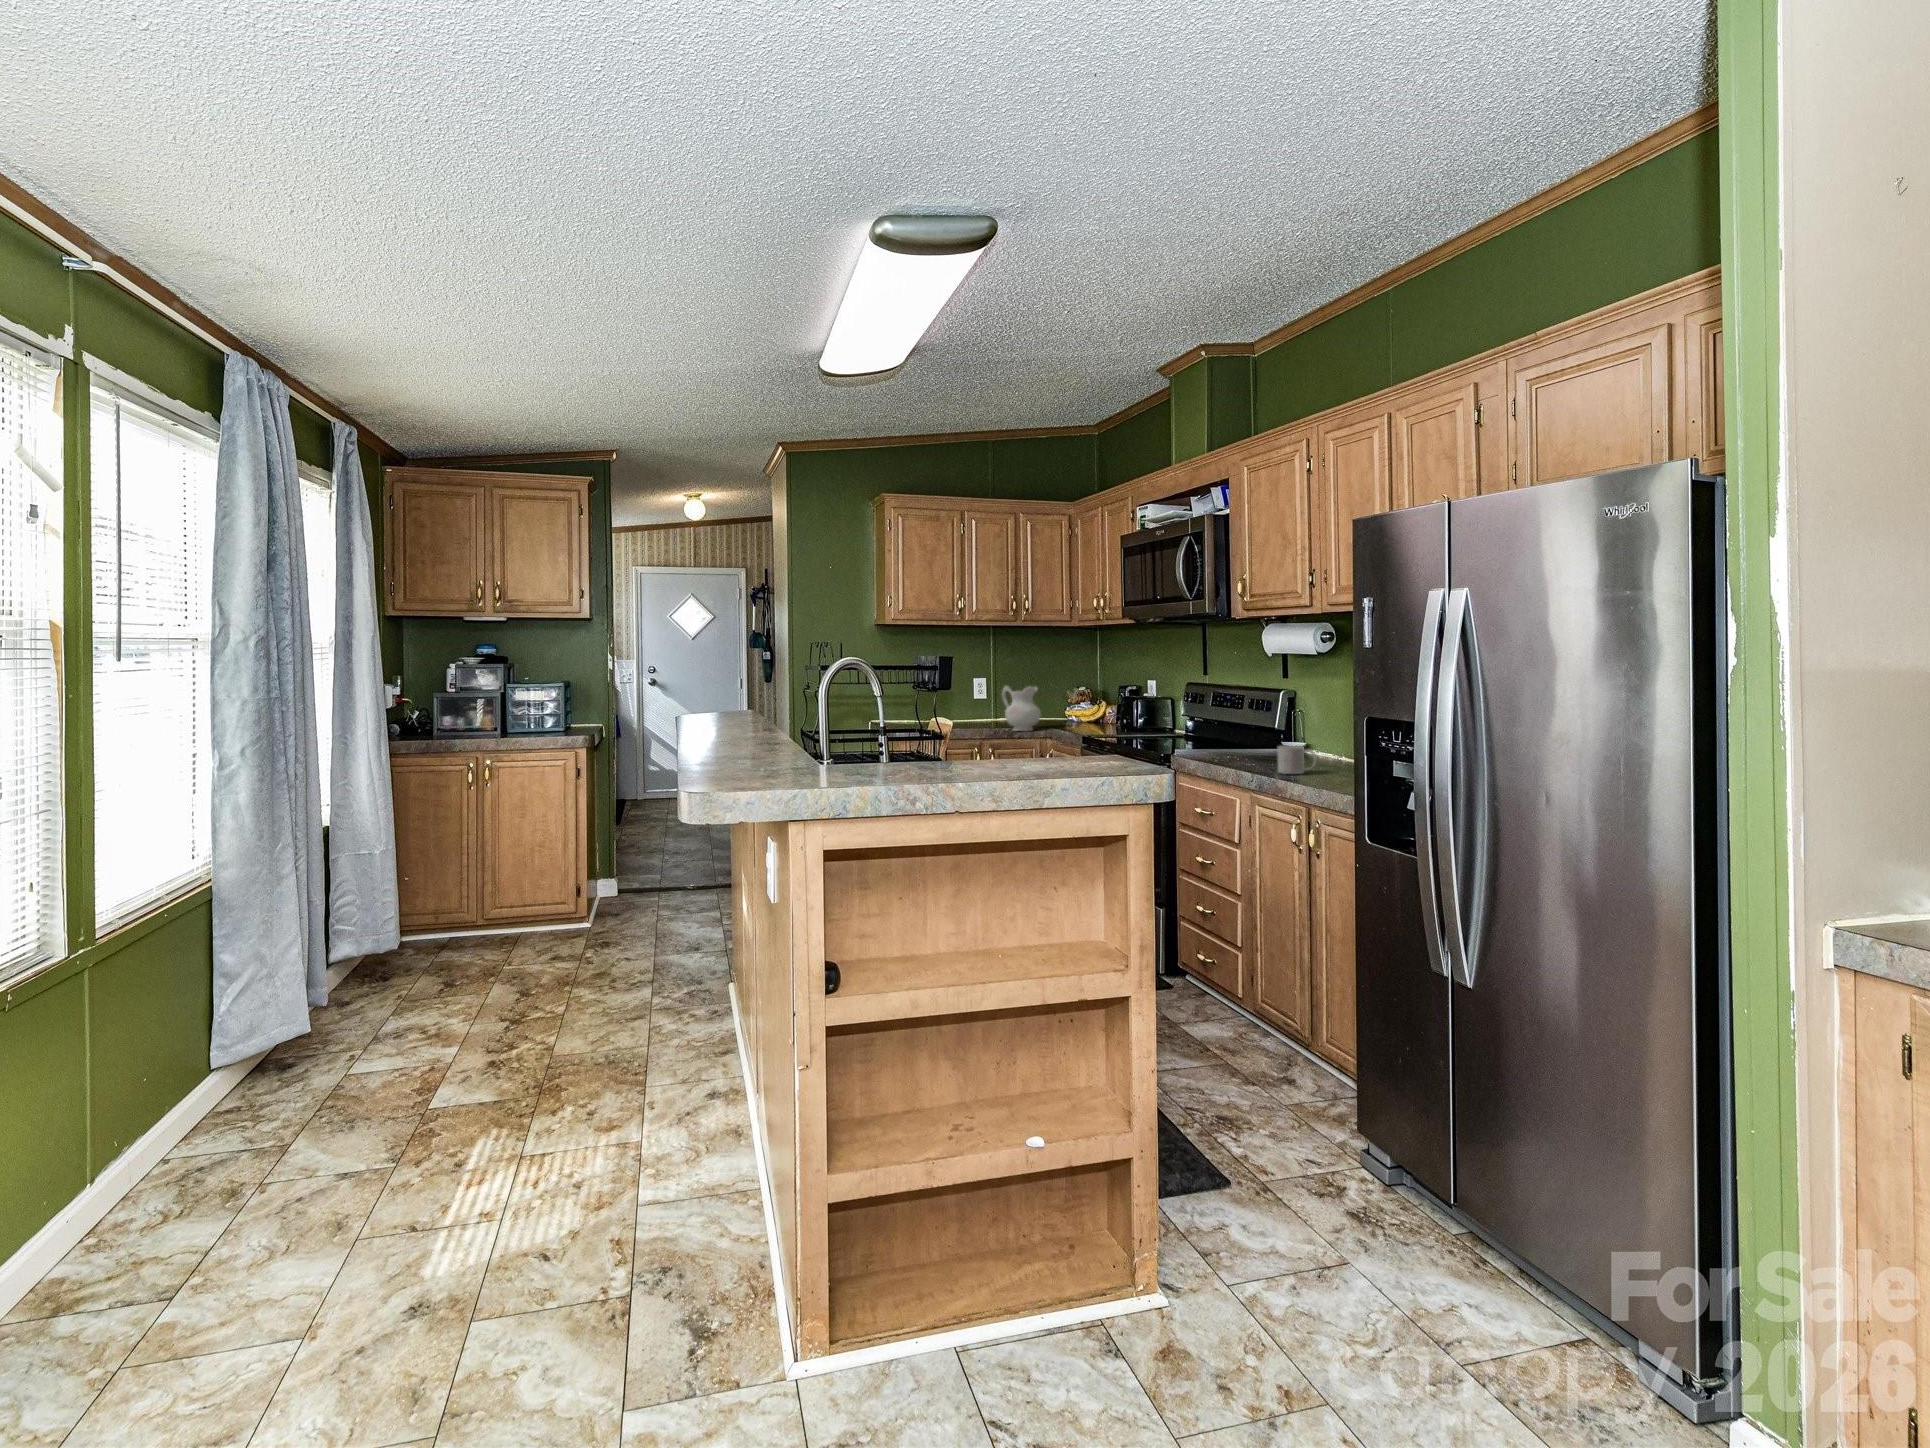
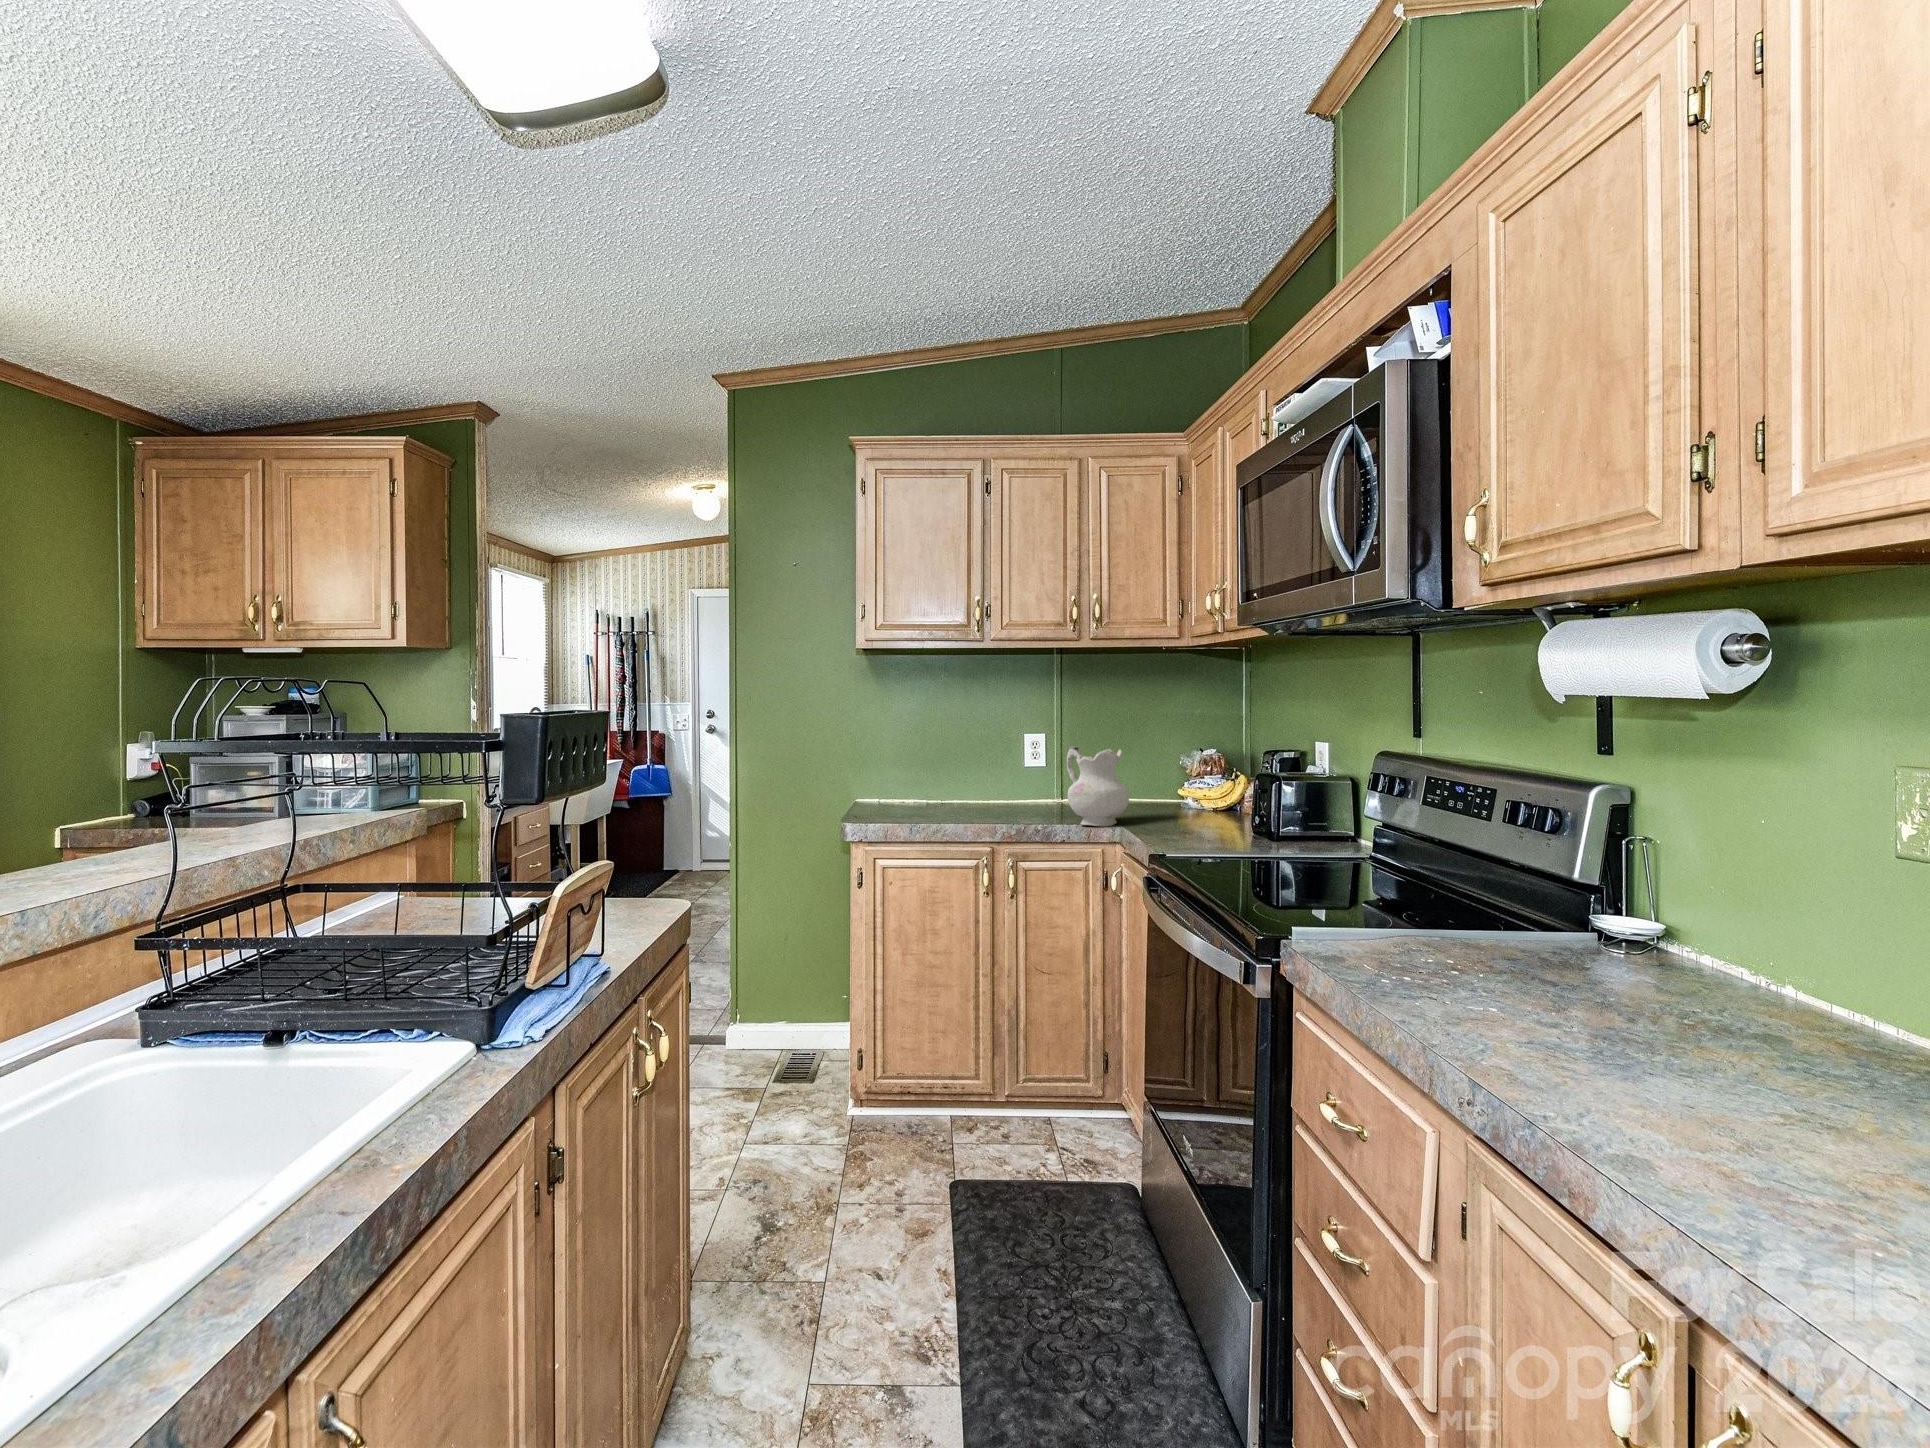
mug: present [1277,745,1316,774] -> none [1583,974,1722,1079]

